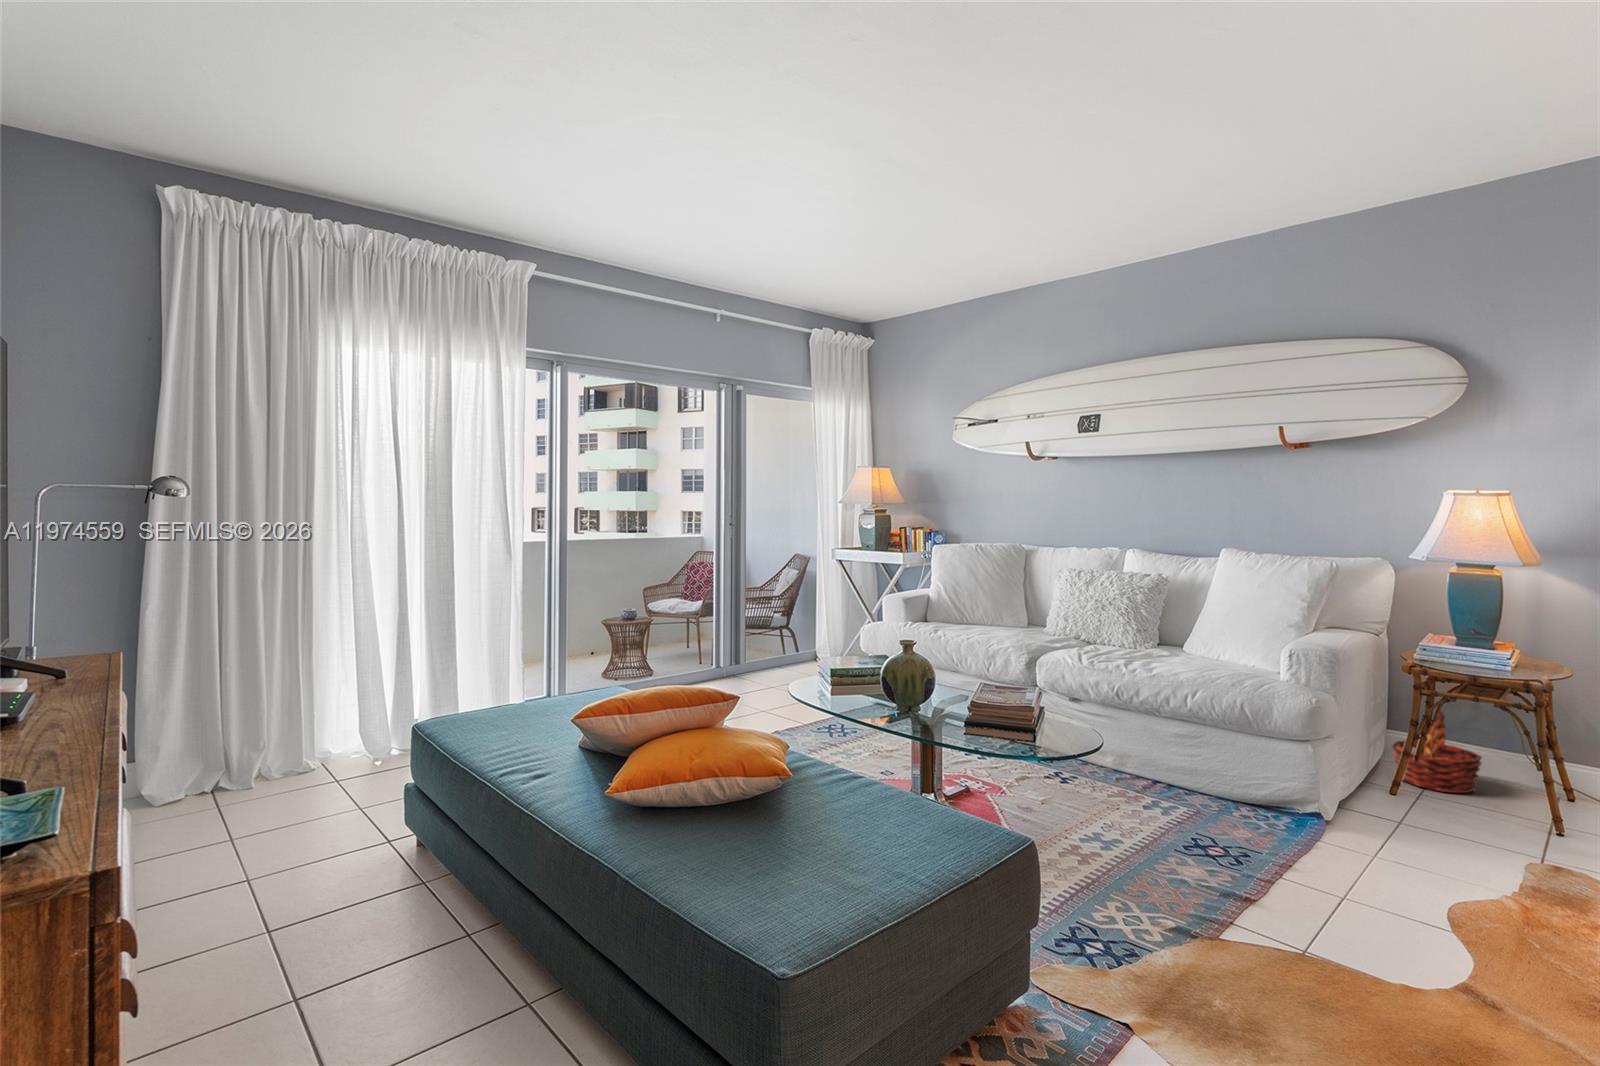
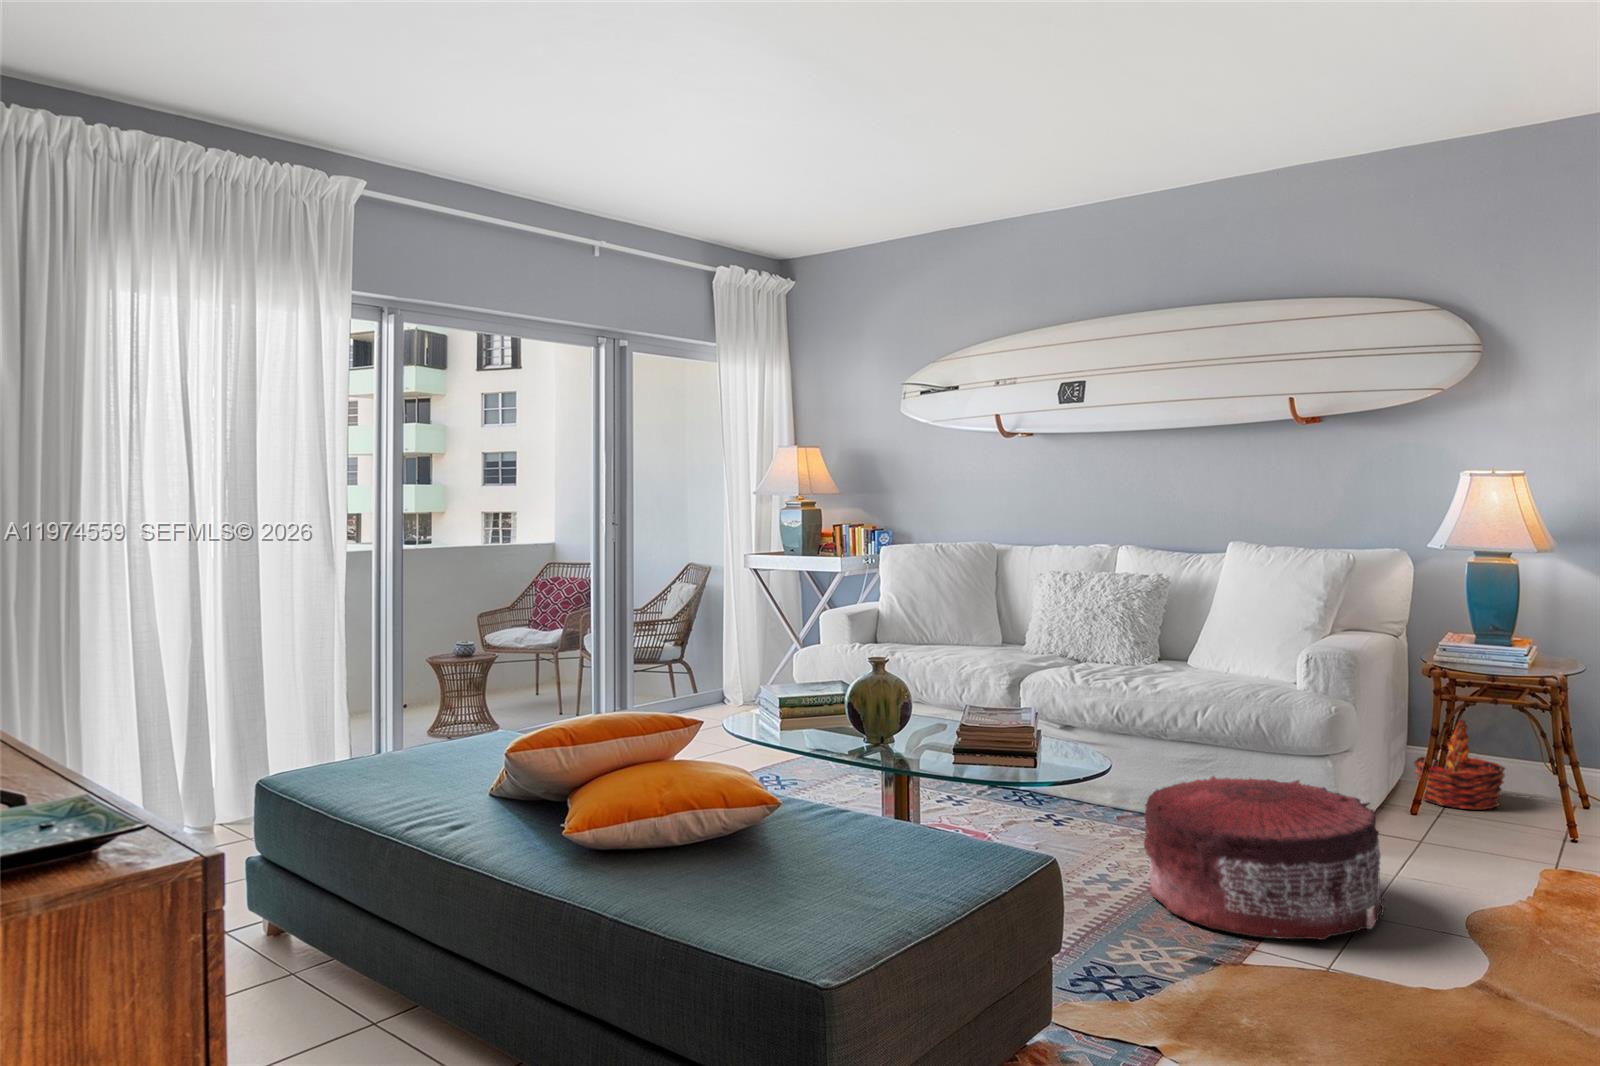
pouf: none [1134,753,1366,922] -> present [1144,776,1384,940]

